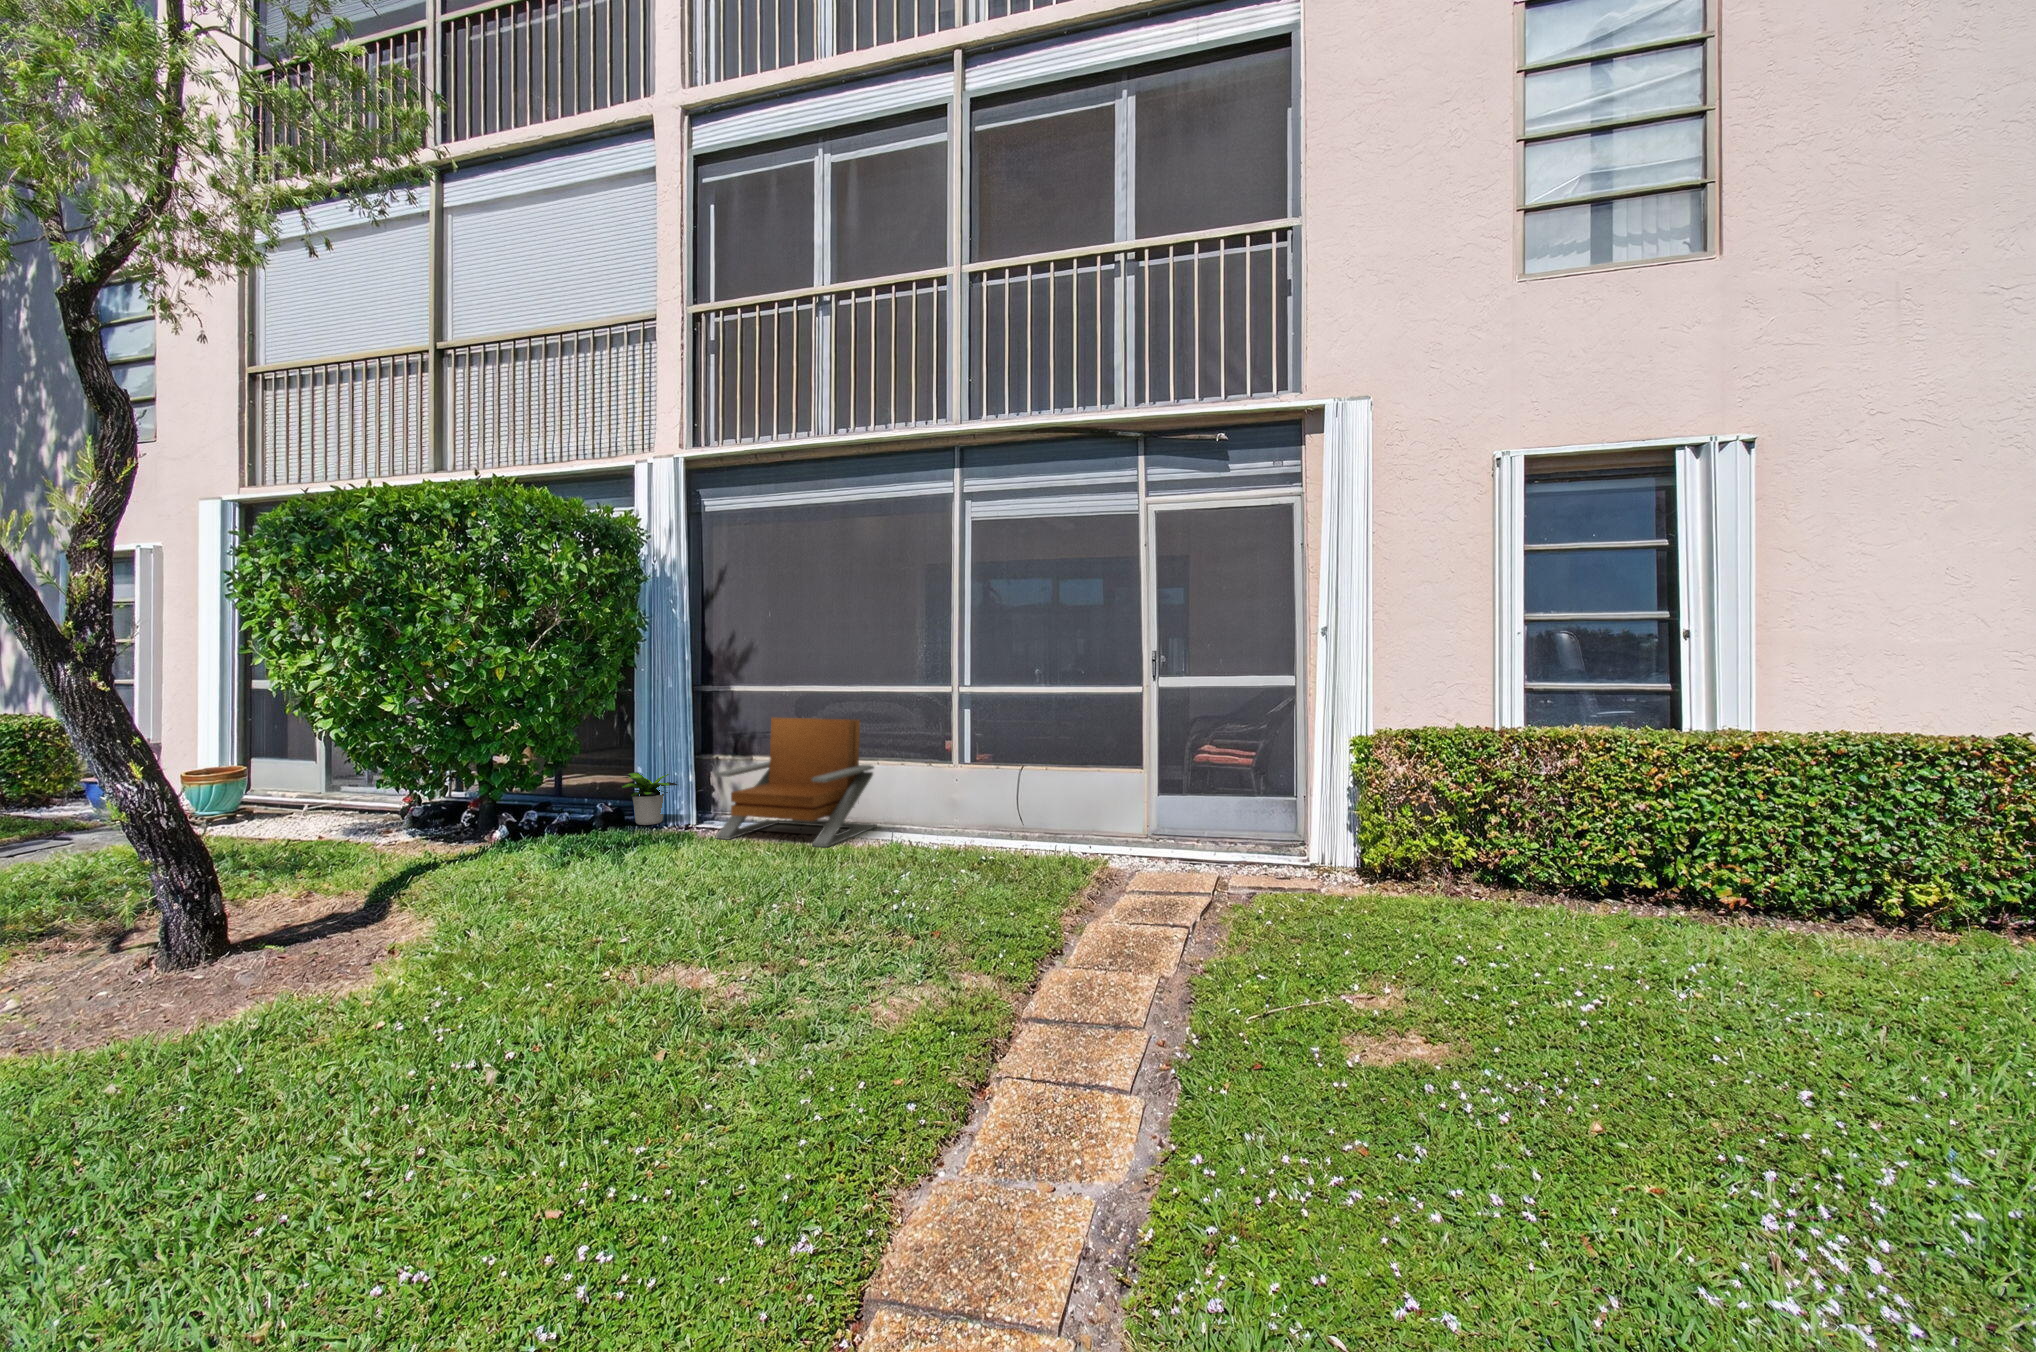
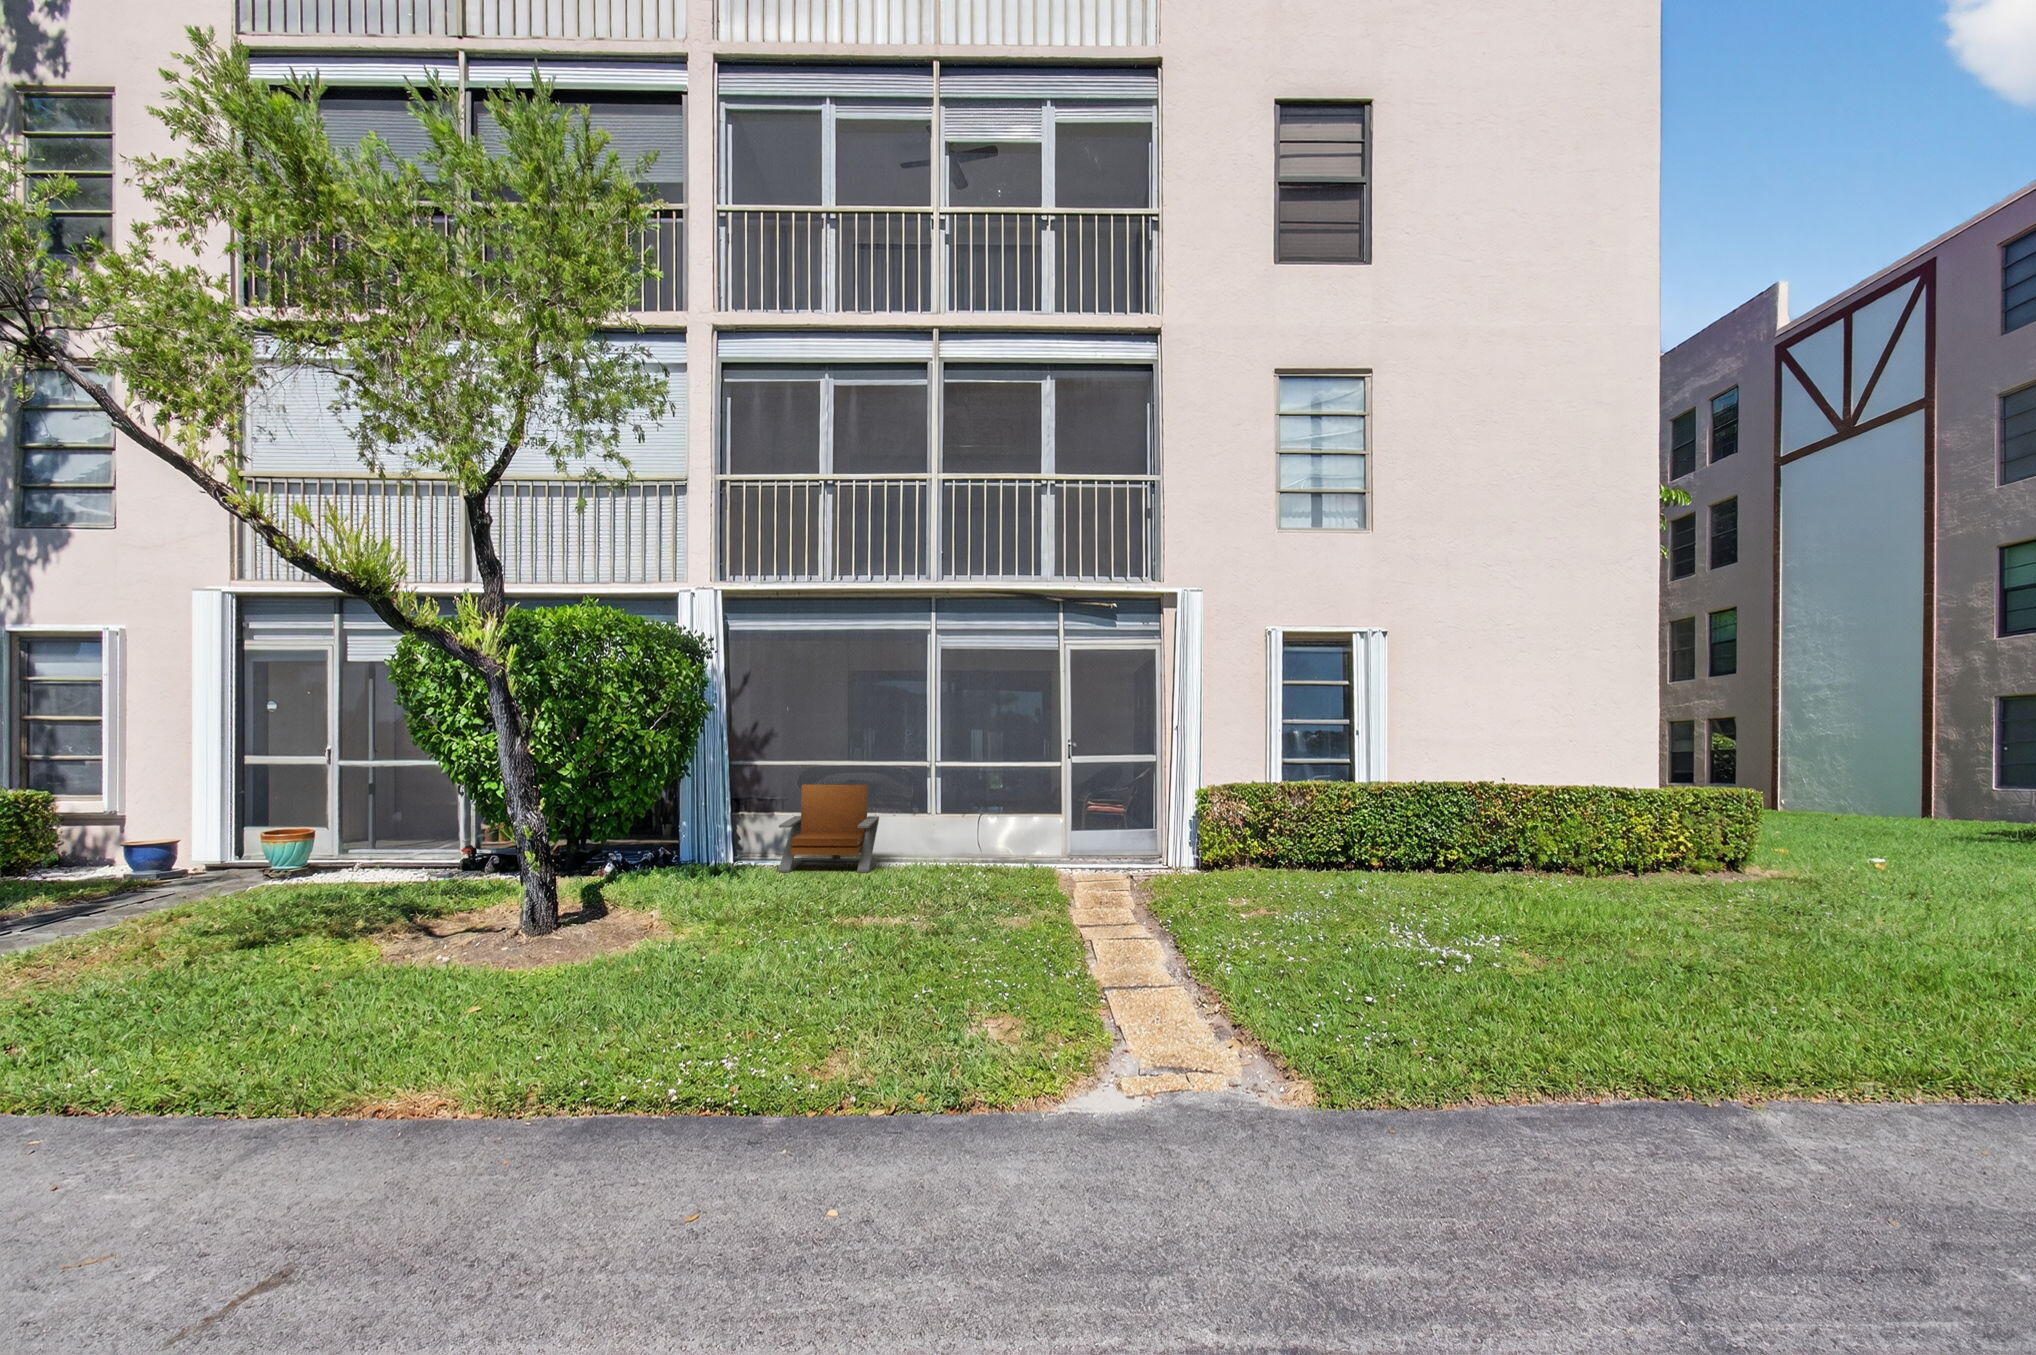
potted plant: present [620,772,678,825] -> none [681,827,728,868]

